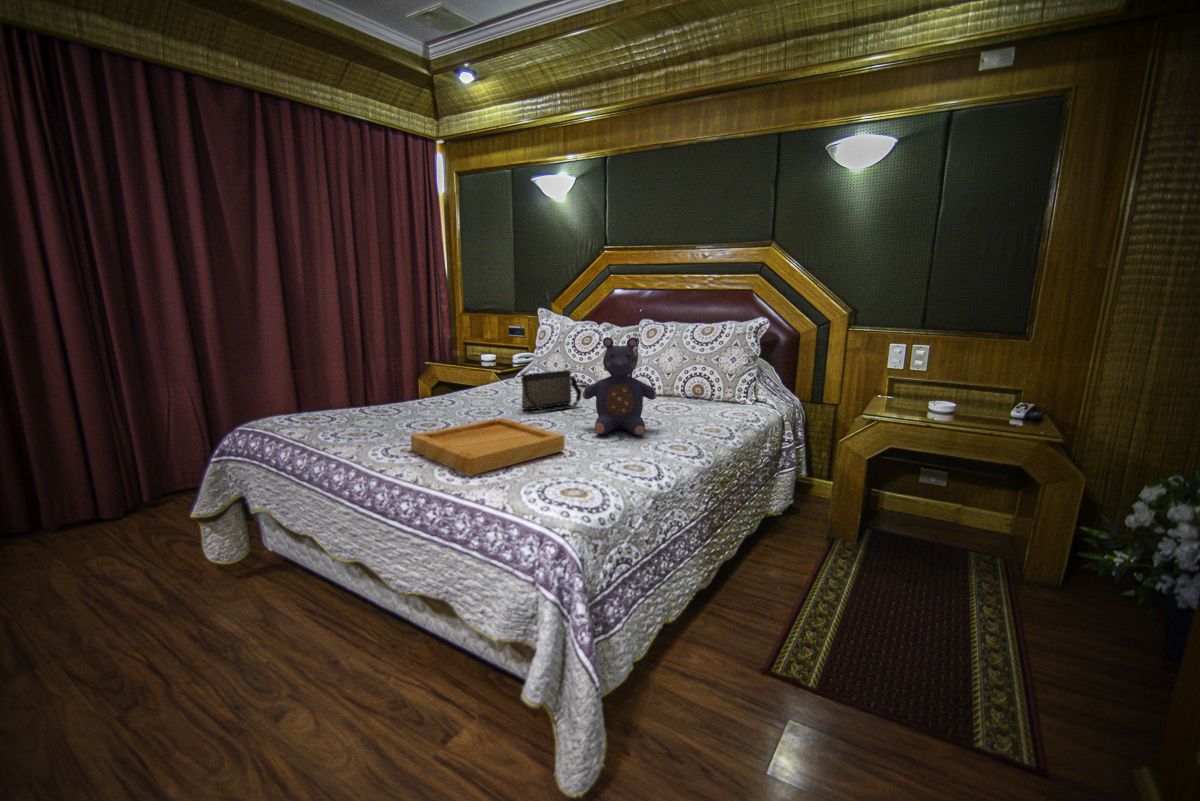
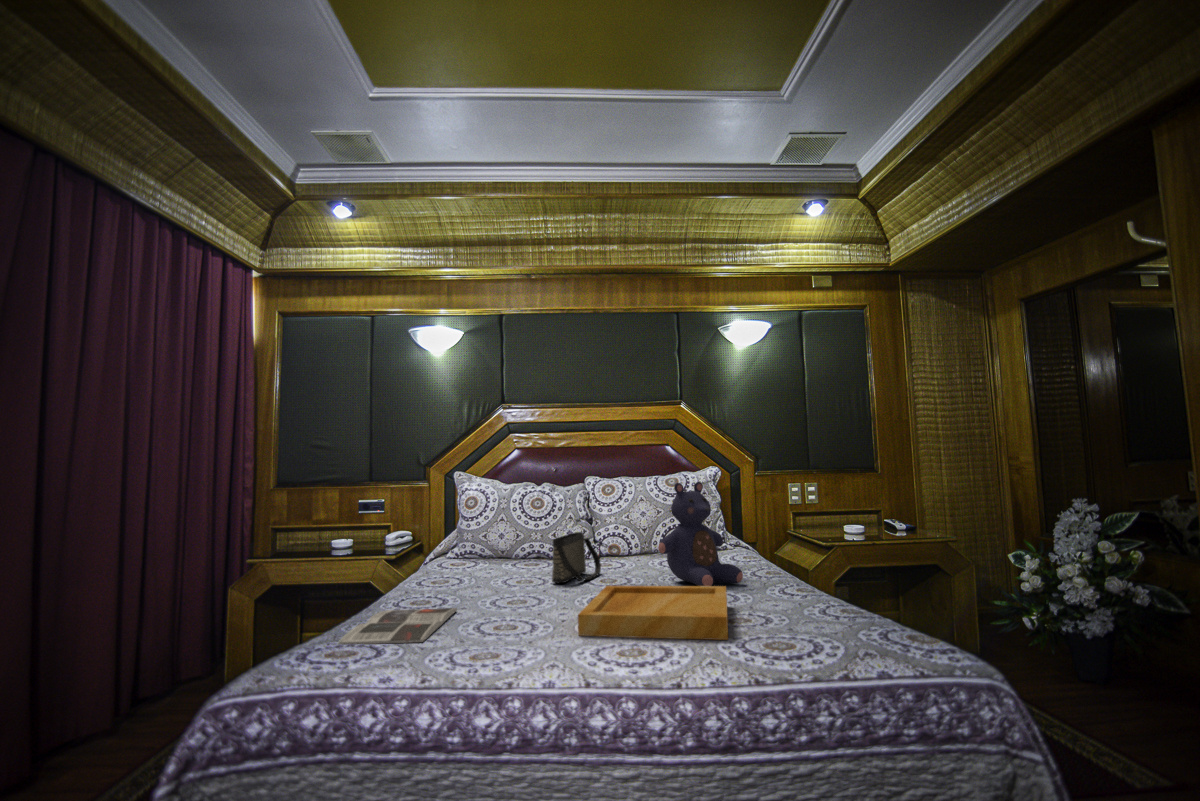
magazine: none [307,410,412,434] -> present [338,608,457,645]

